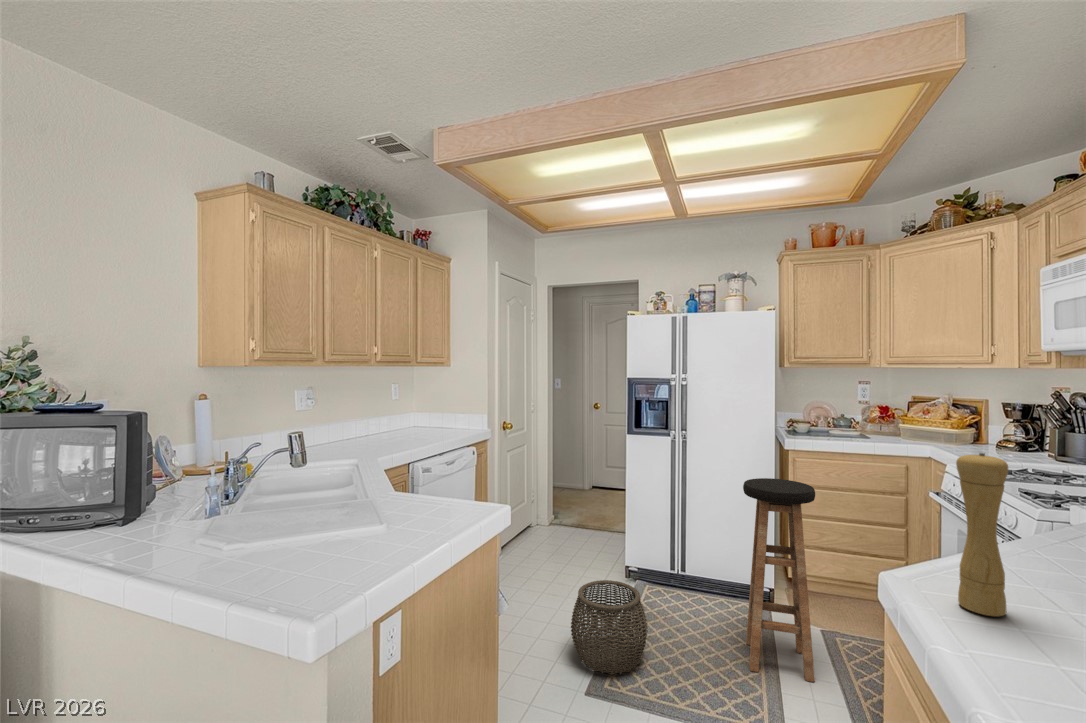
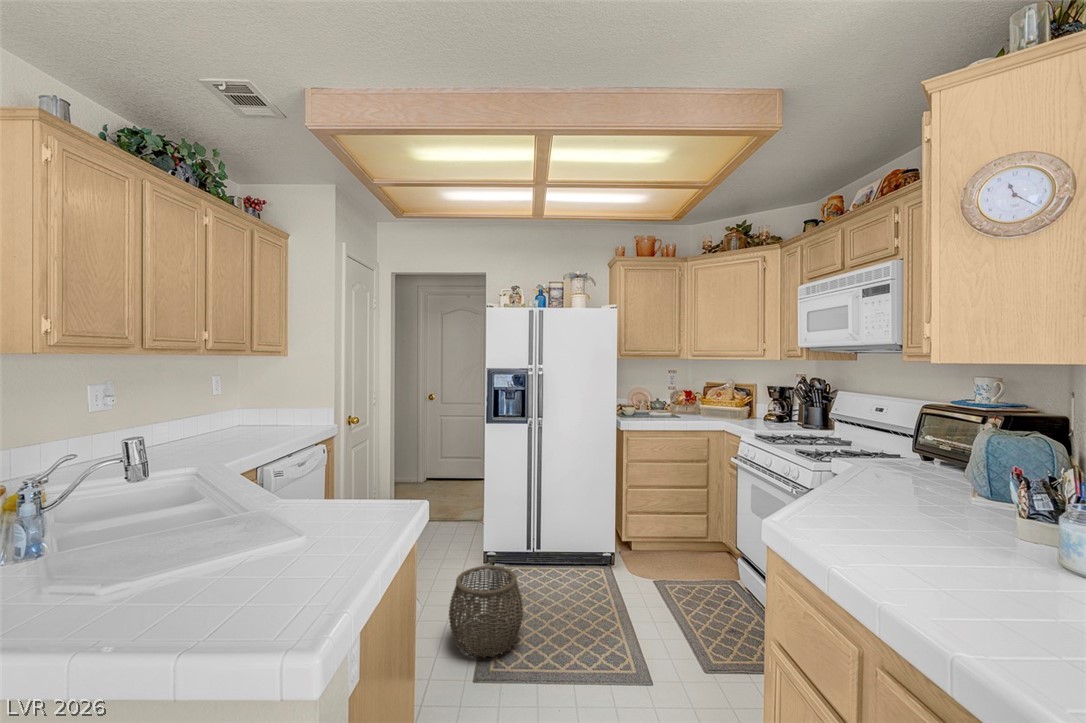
pepper mill: present [956,453,1008,617] -> none [827,420,862,545]
bar stool: present [743,478,815,682] -> none [601,455,661,626]

